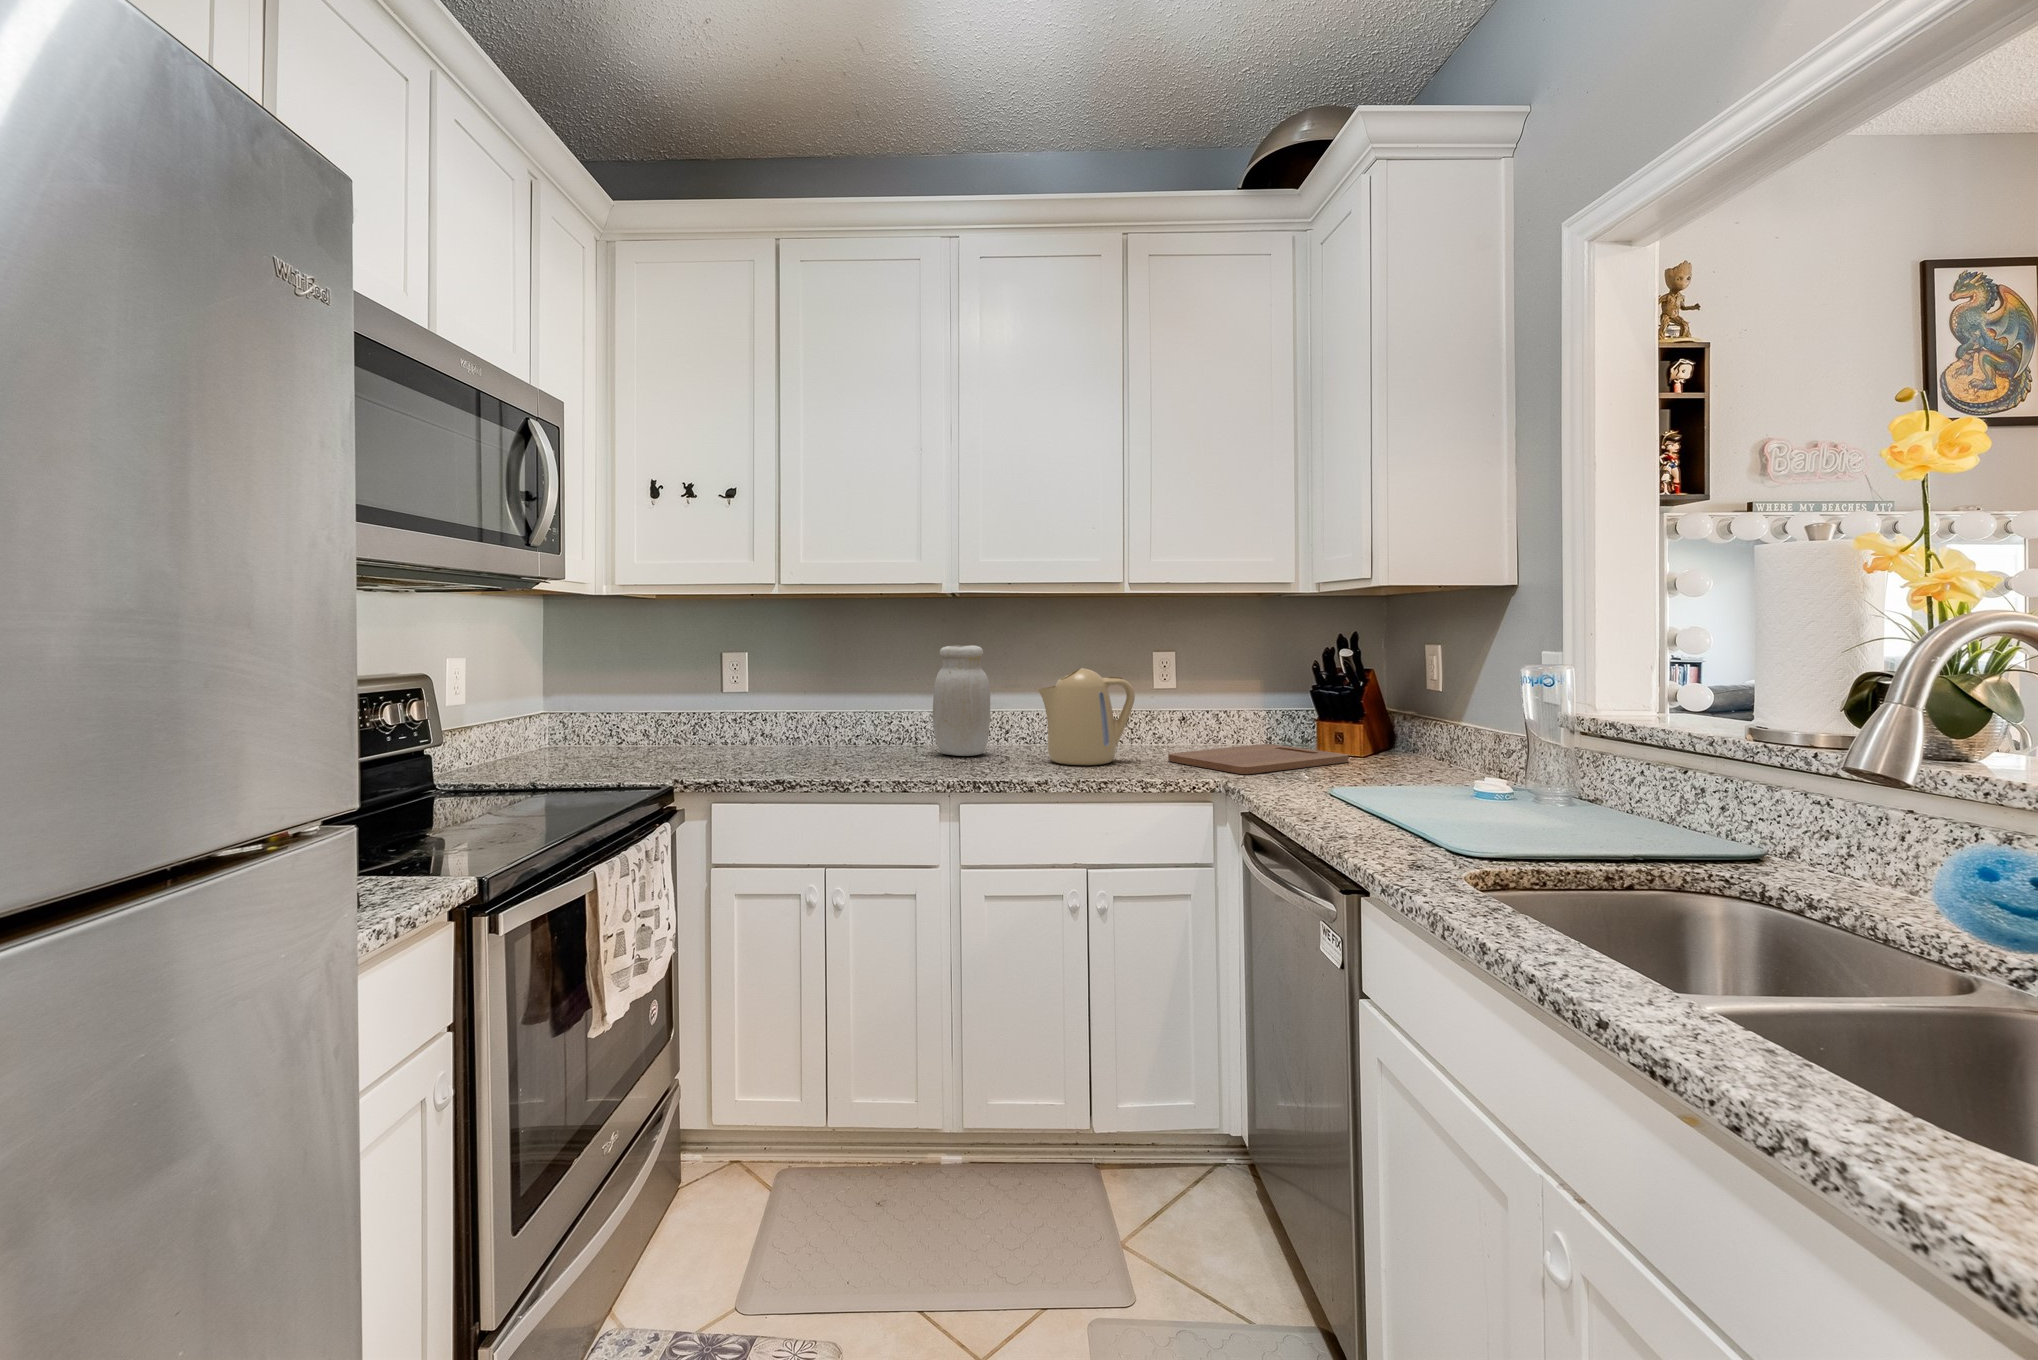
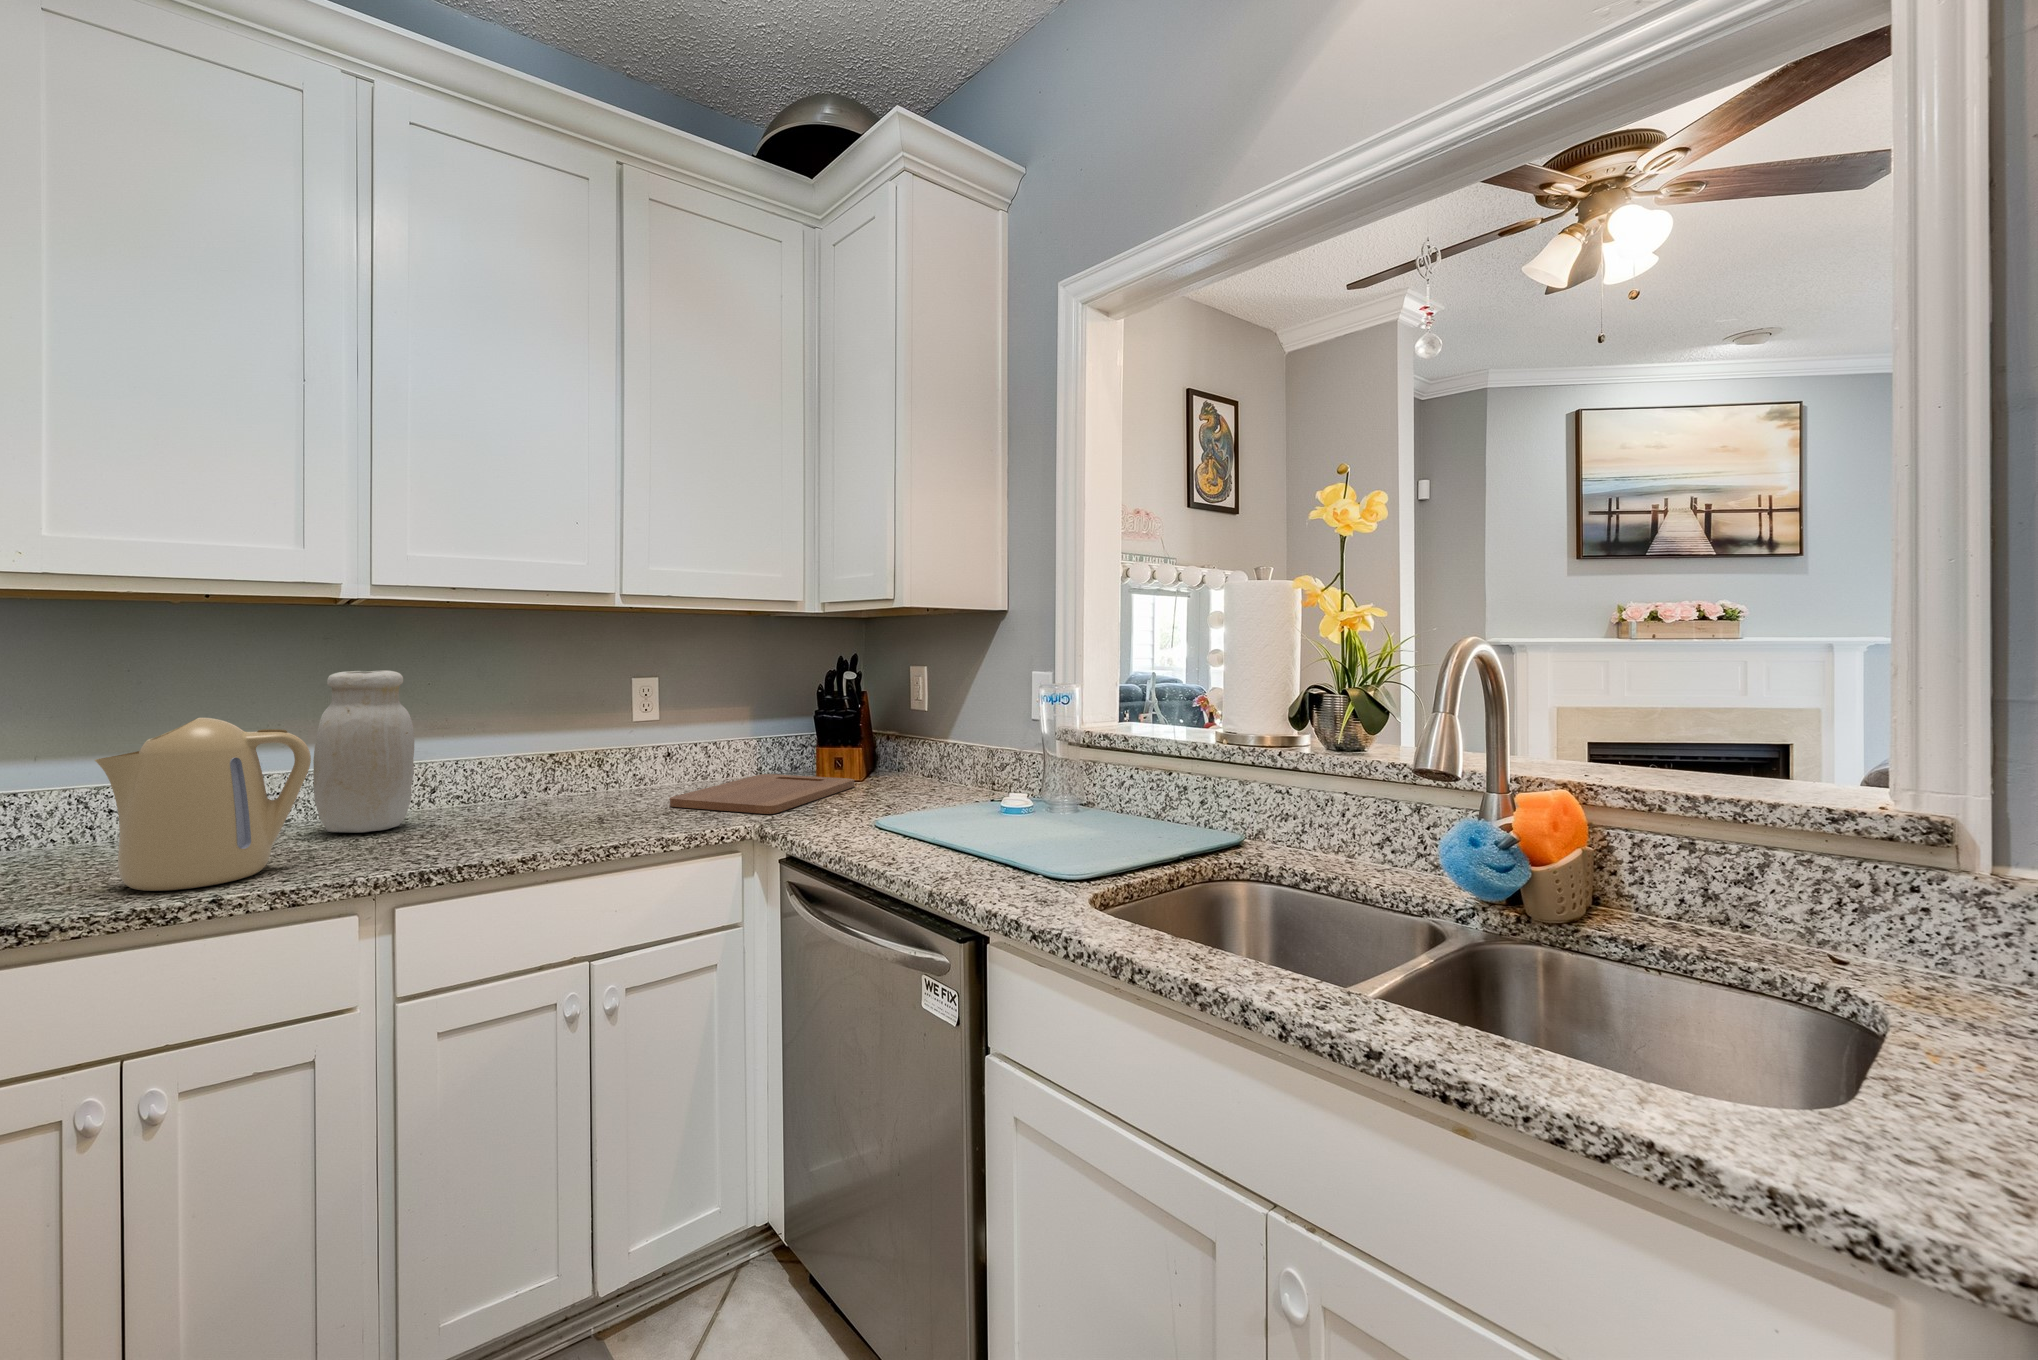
kettle: present [1037,668,1135,765] -> present [95,718,311,891]

